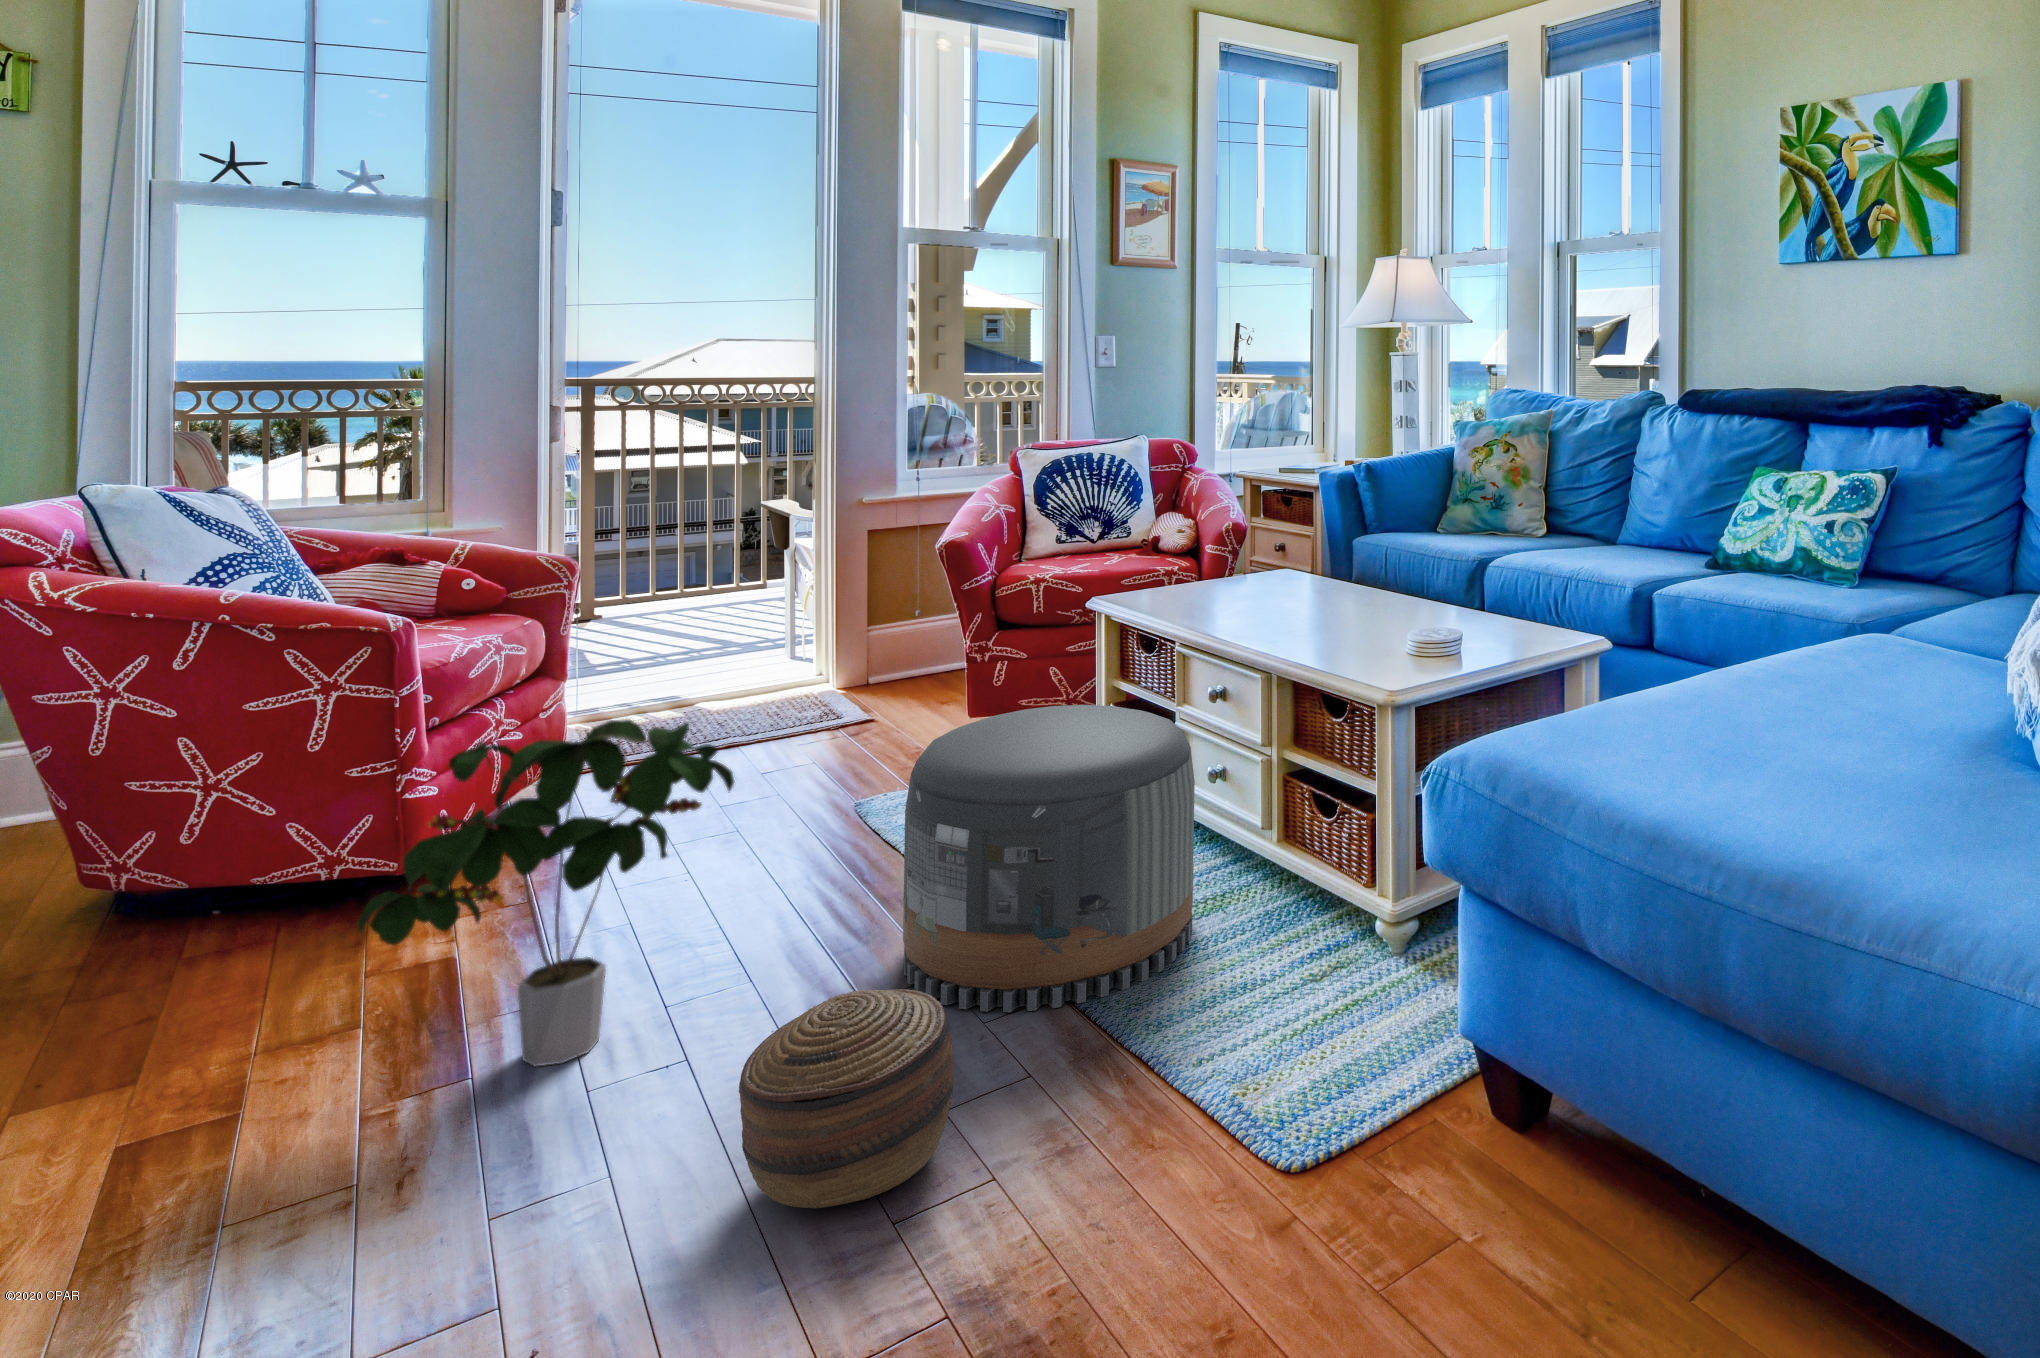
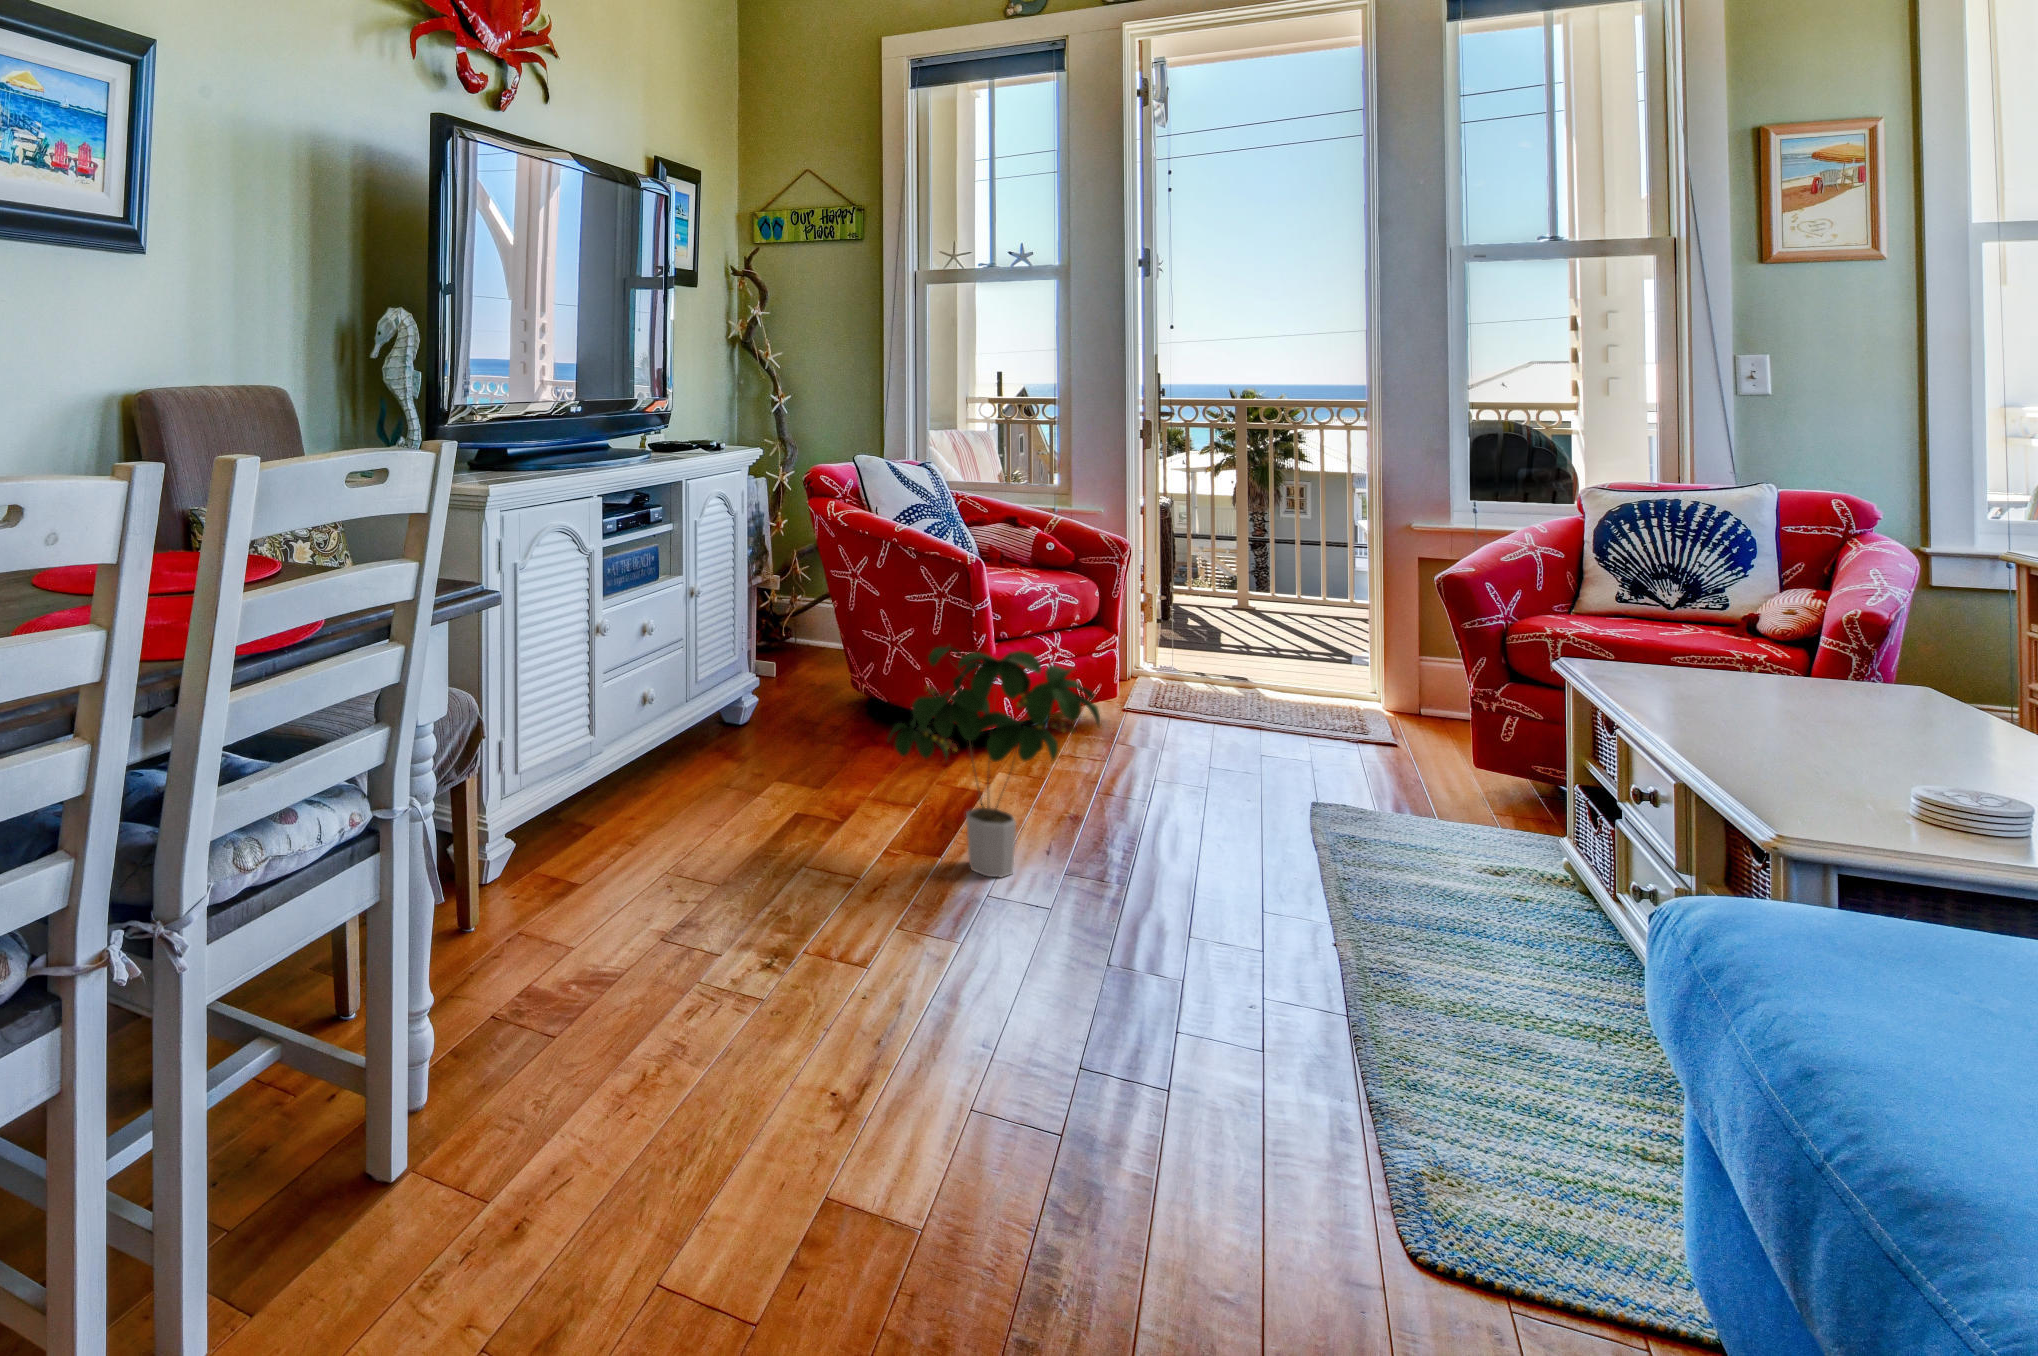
pouf: present [903,705,1195,1012] -> none [1224,738,1556,1054]
basket: present [739,989,953,1208] -> none [998,888,1157,1051]

